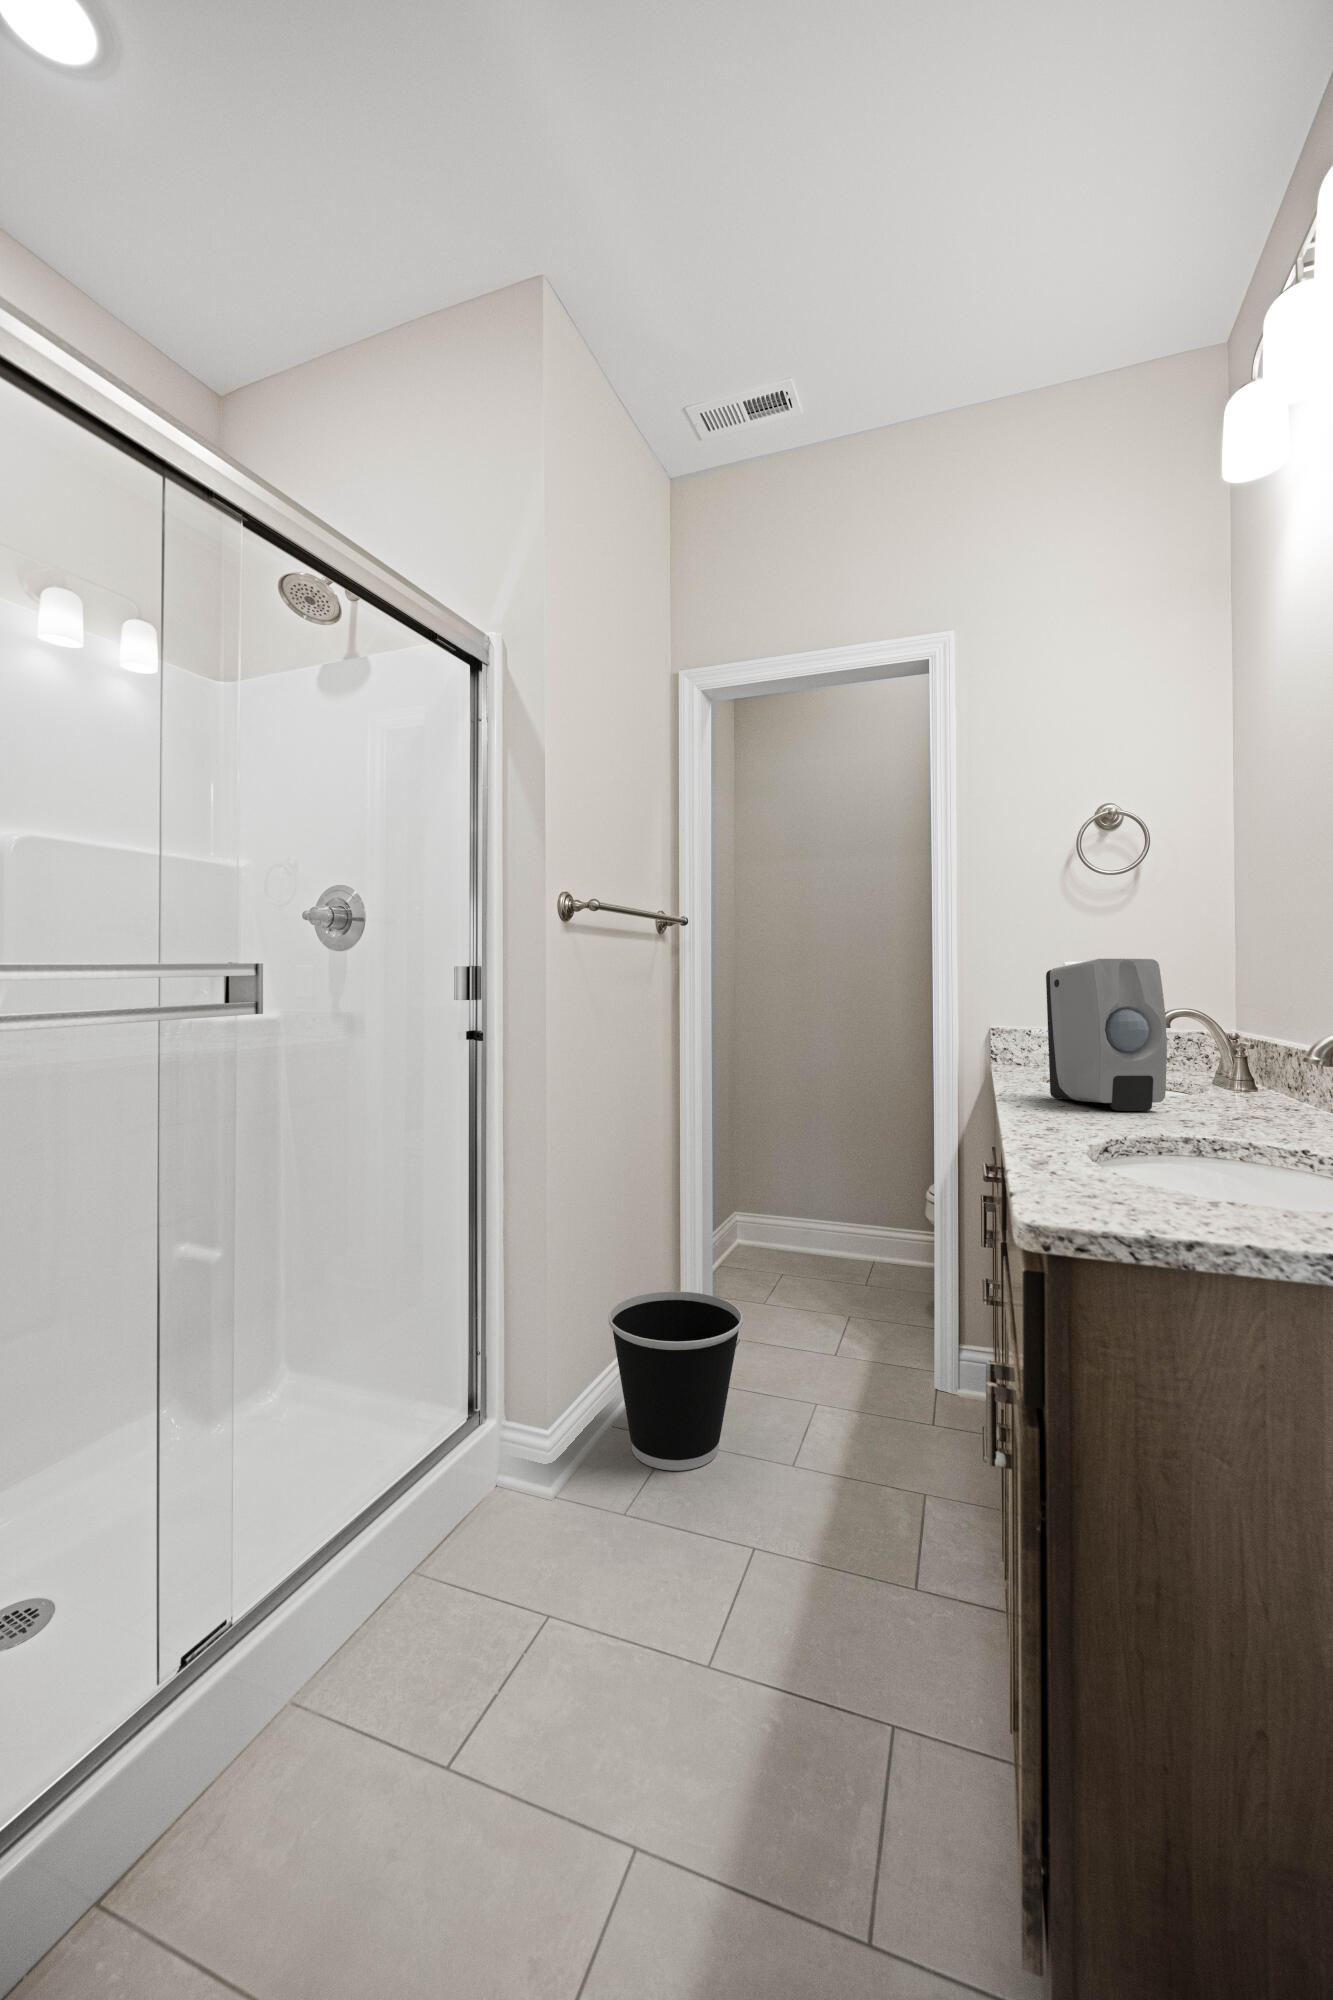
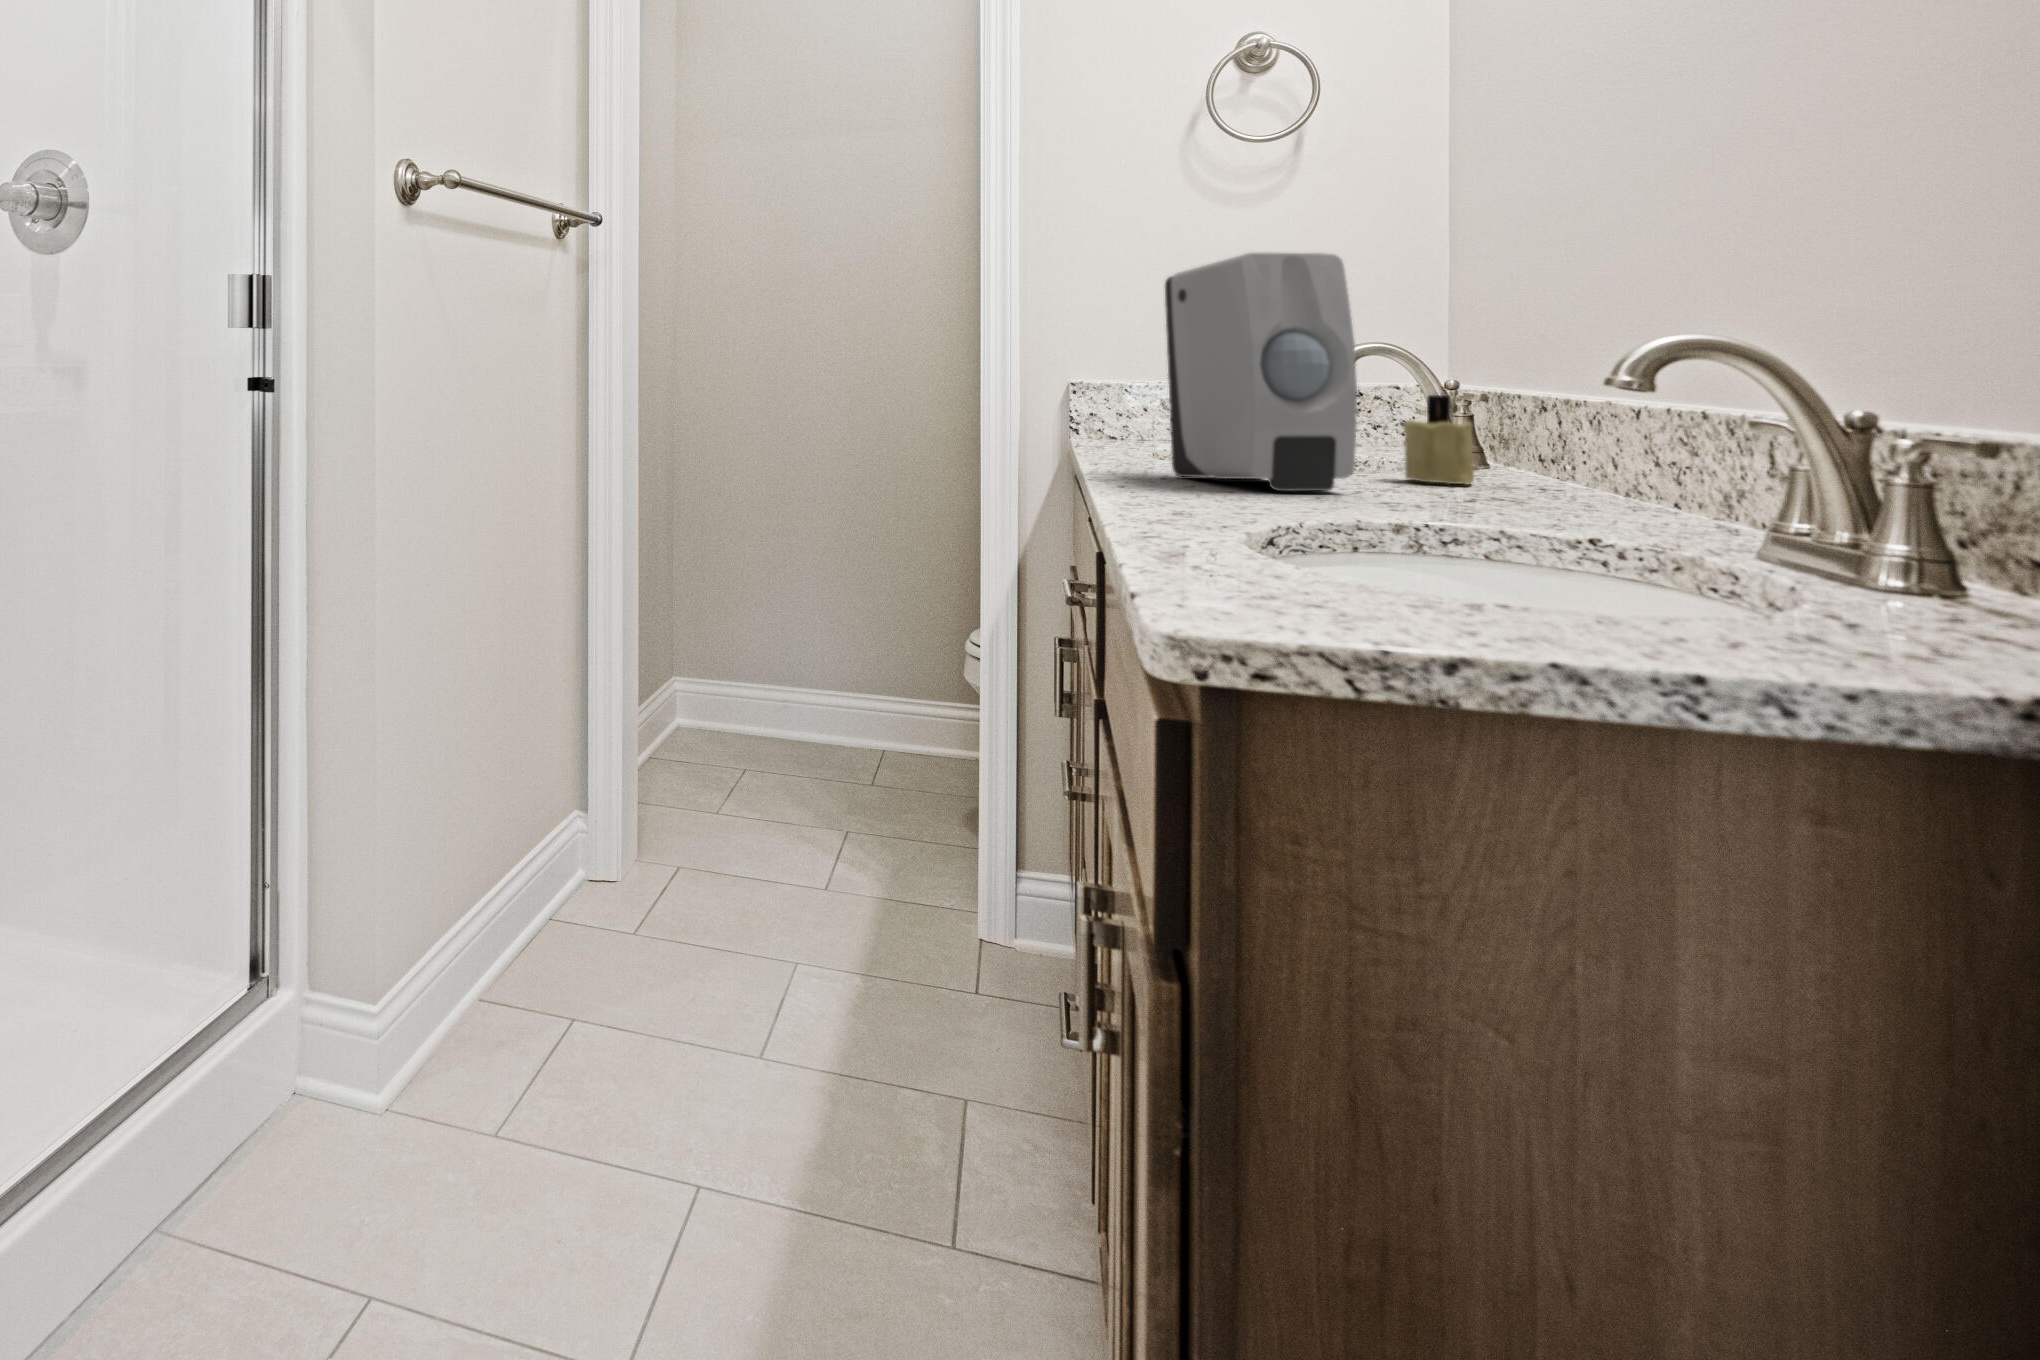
candle: none [1199,1046,1245,1104] -> present [1403,395,1474,484]
wastebasket: present [608,1291,743,1471] -> none [478,791,690,1072]

